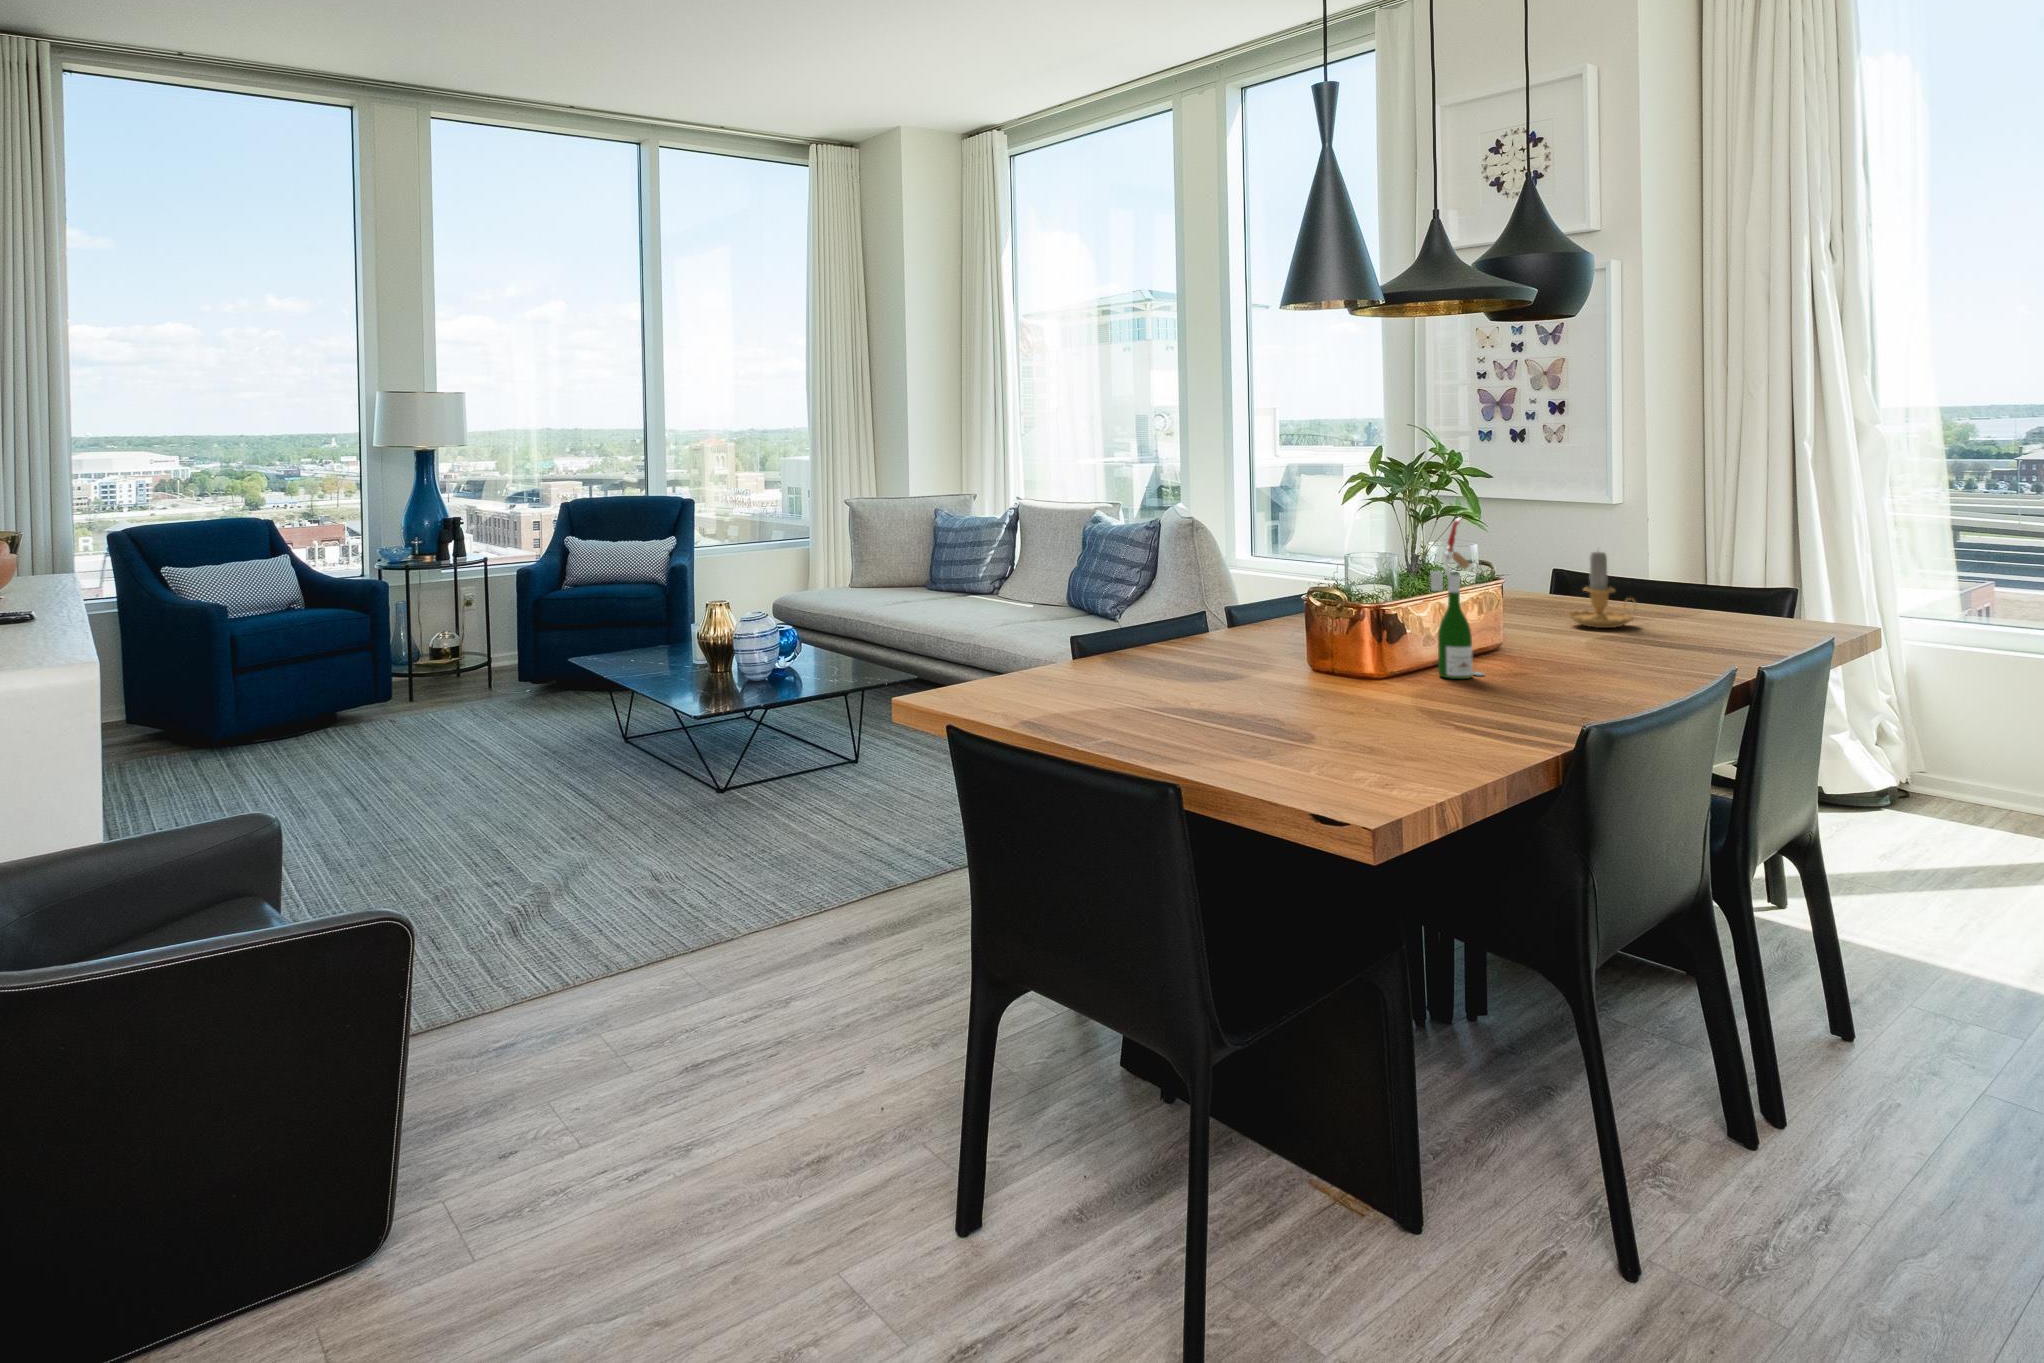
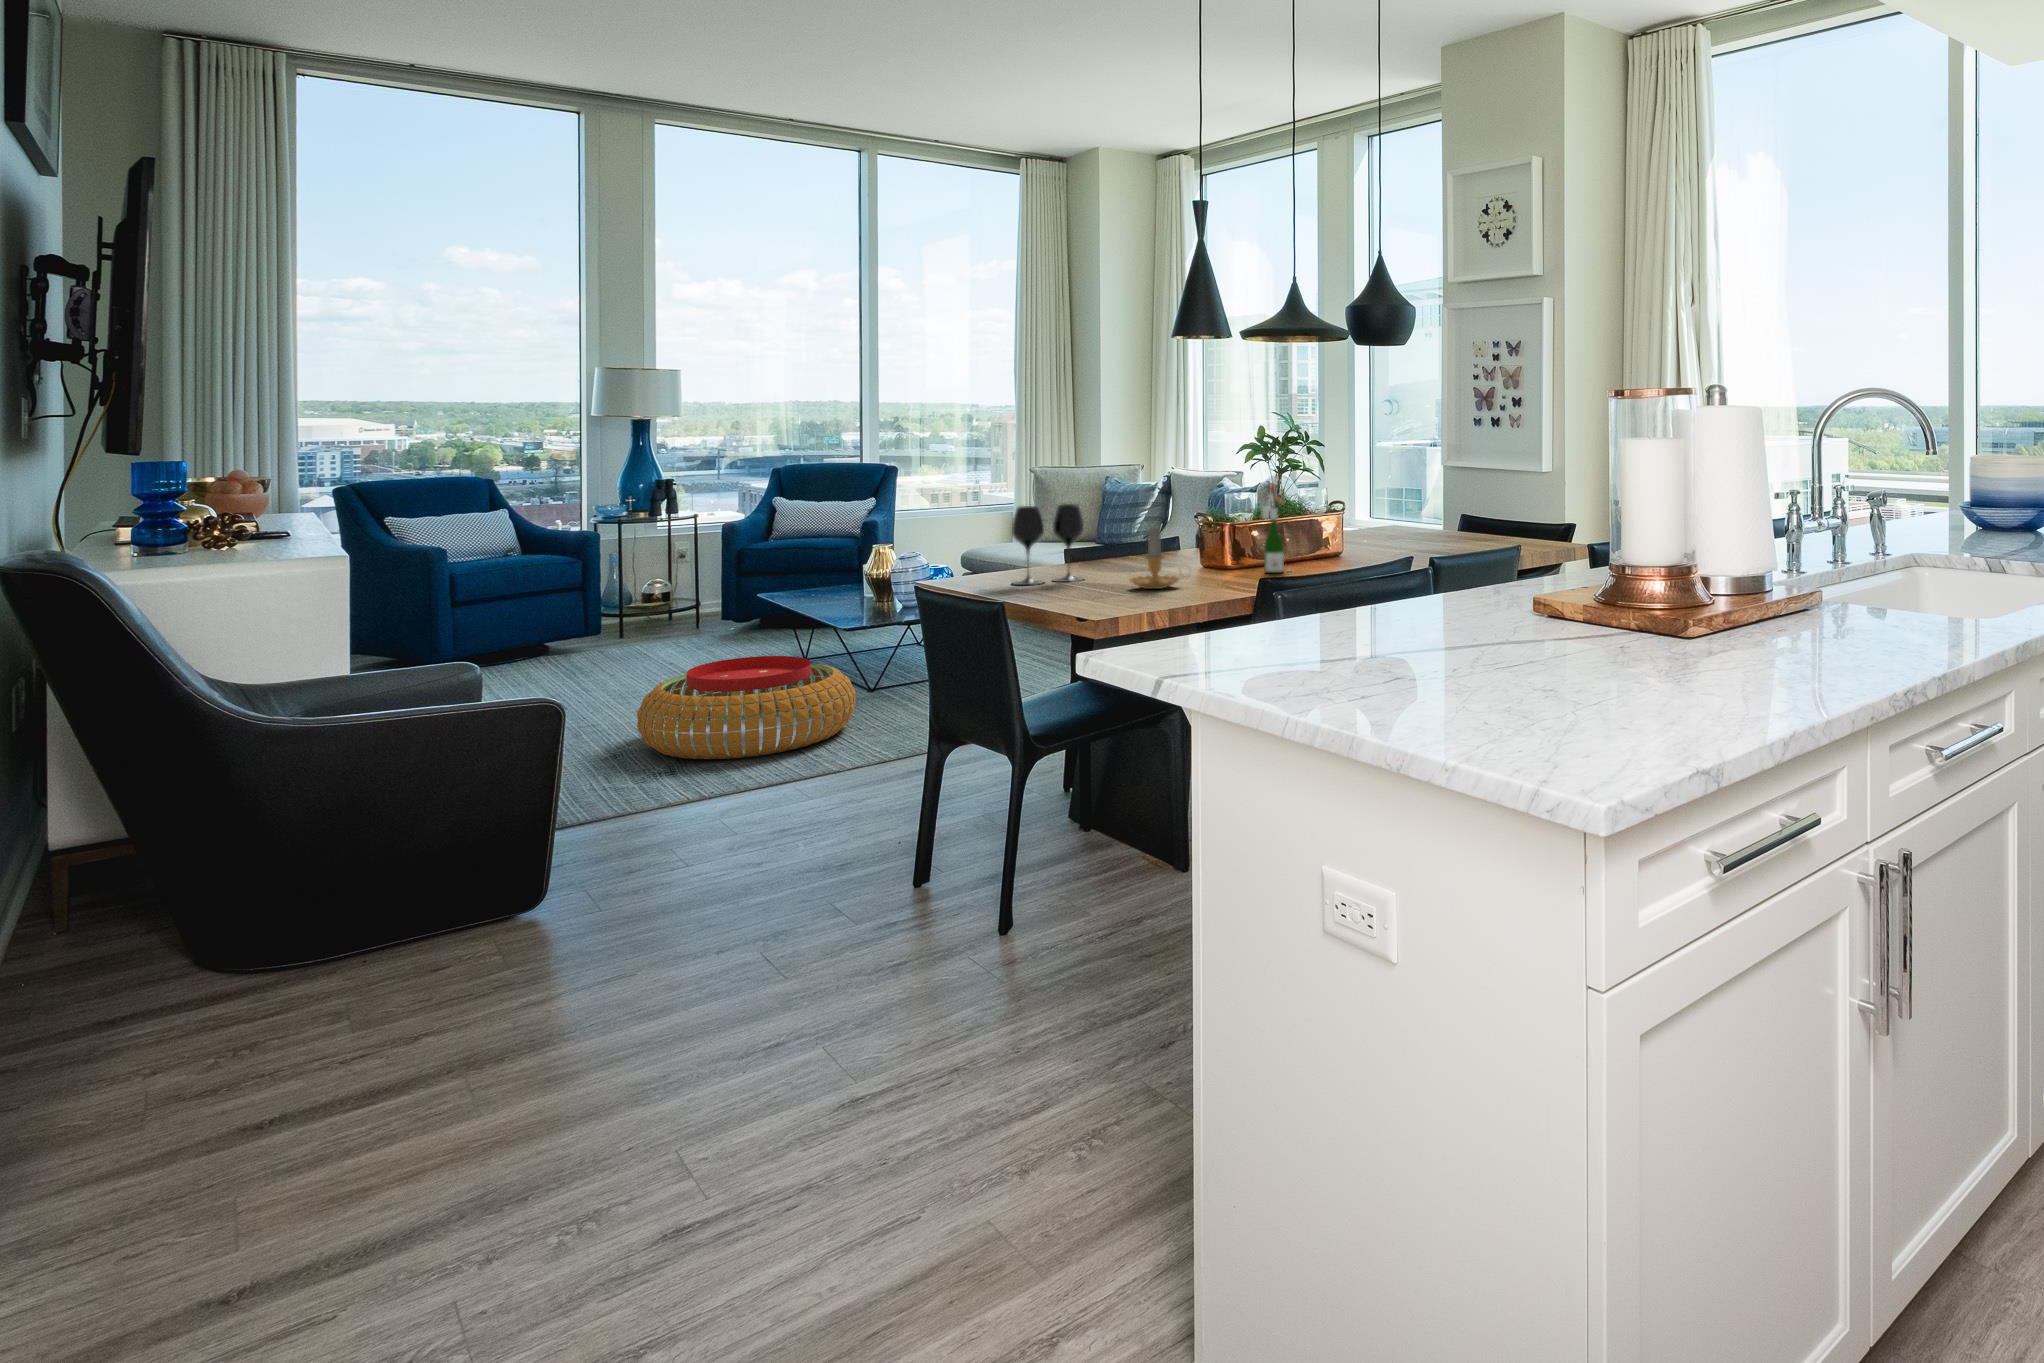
candle: present [1566,552,1635,628] -> present [1130,526,1181,589]
wine glass: none [1060,571,1165,704] -> present [1012,504,1084,585]
pouf: none [470,758,738,915] -> present [637,656,856,759]

